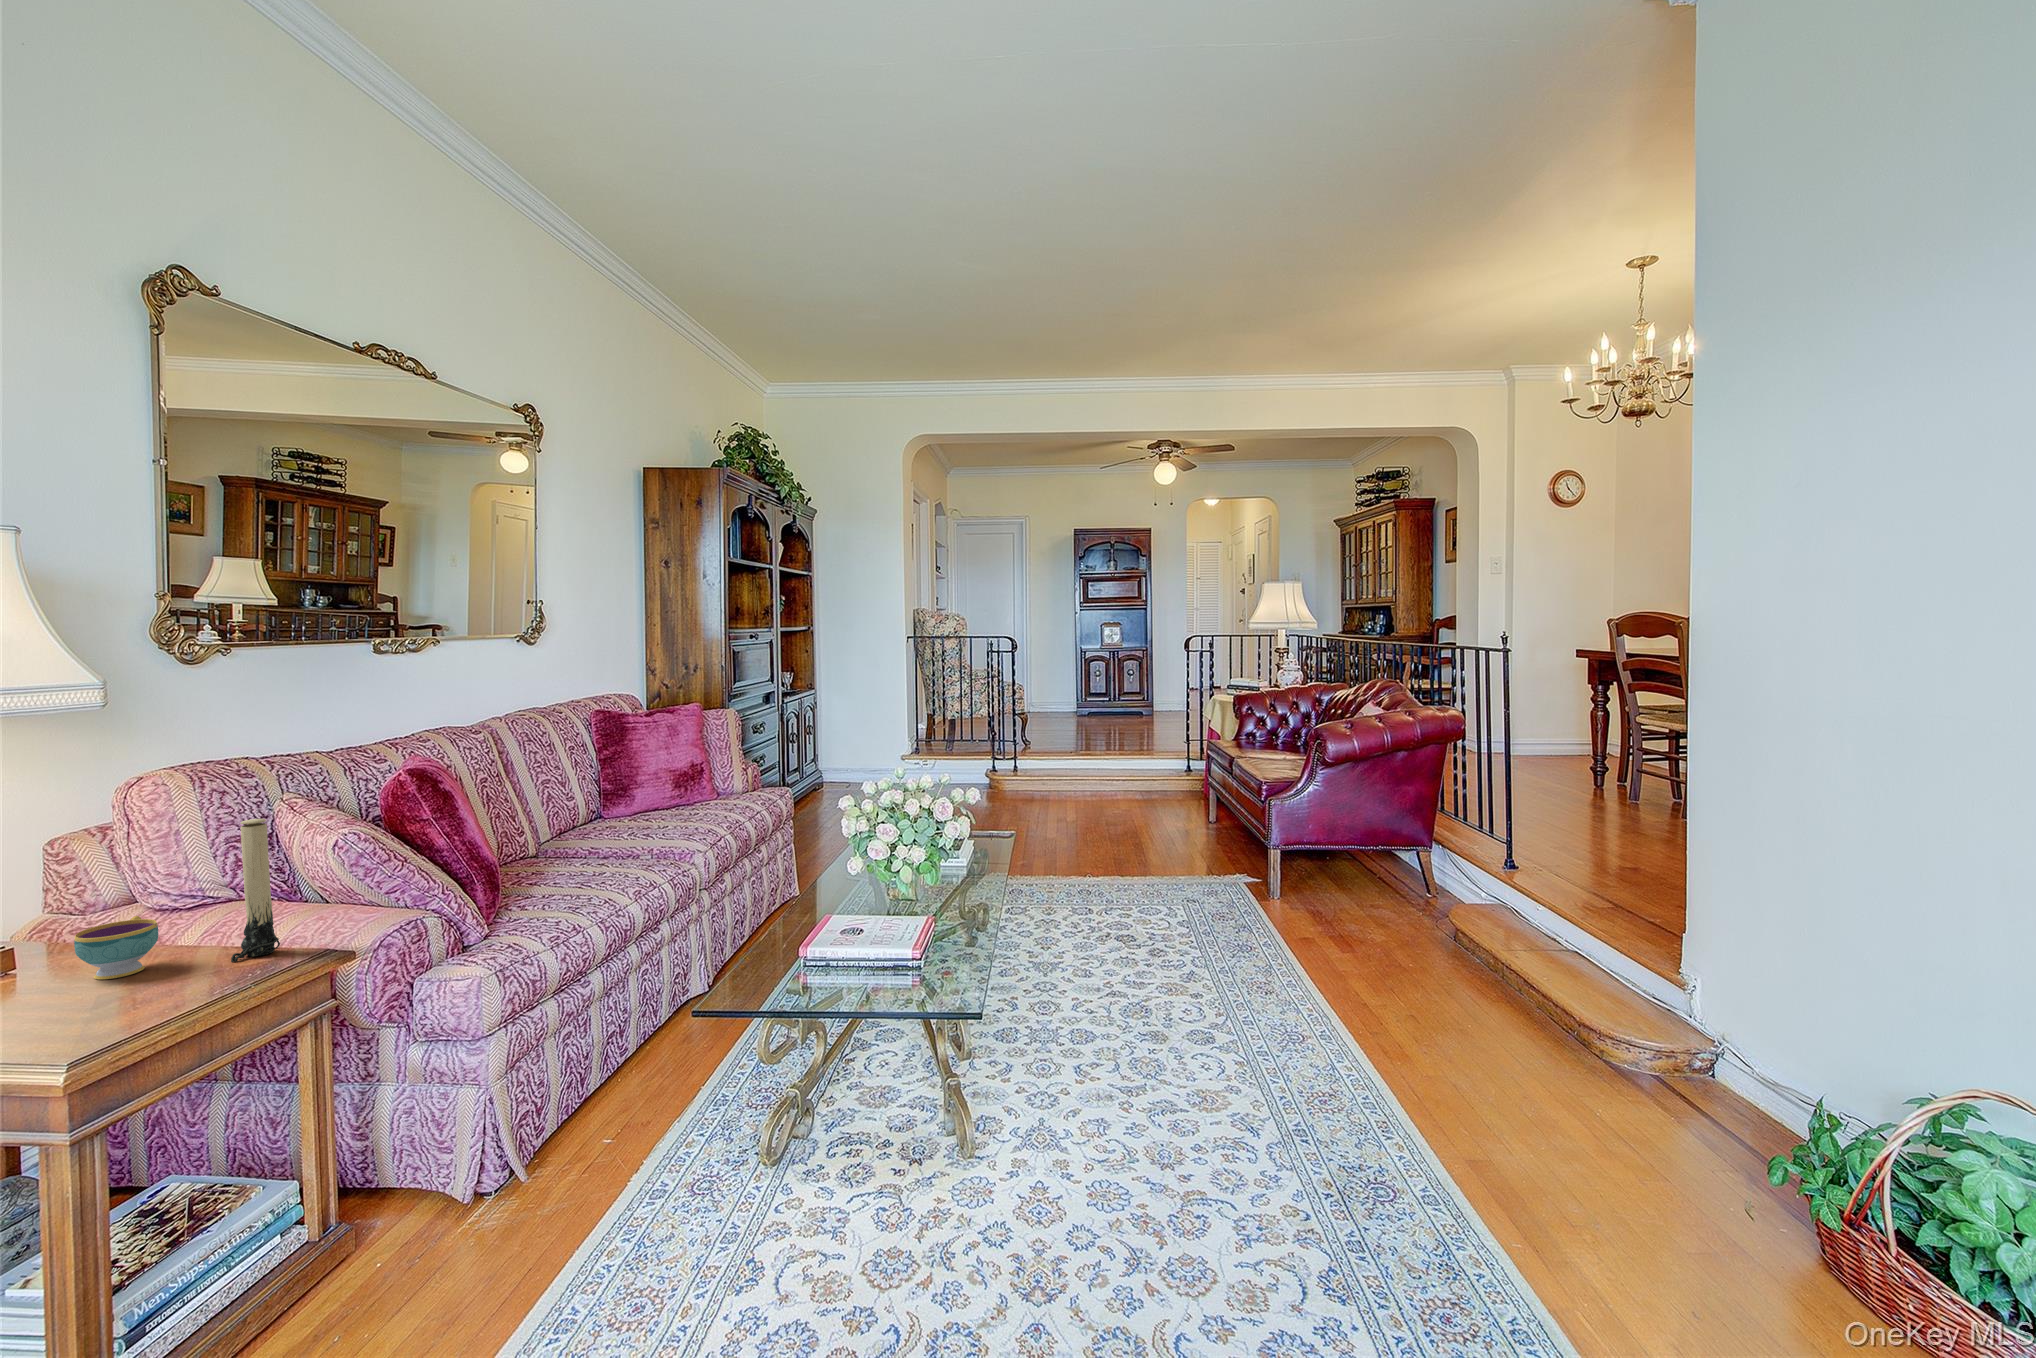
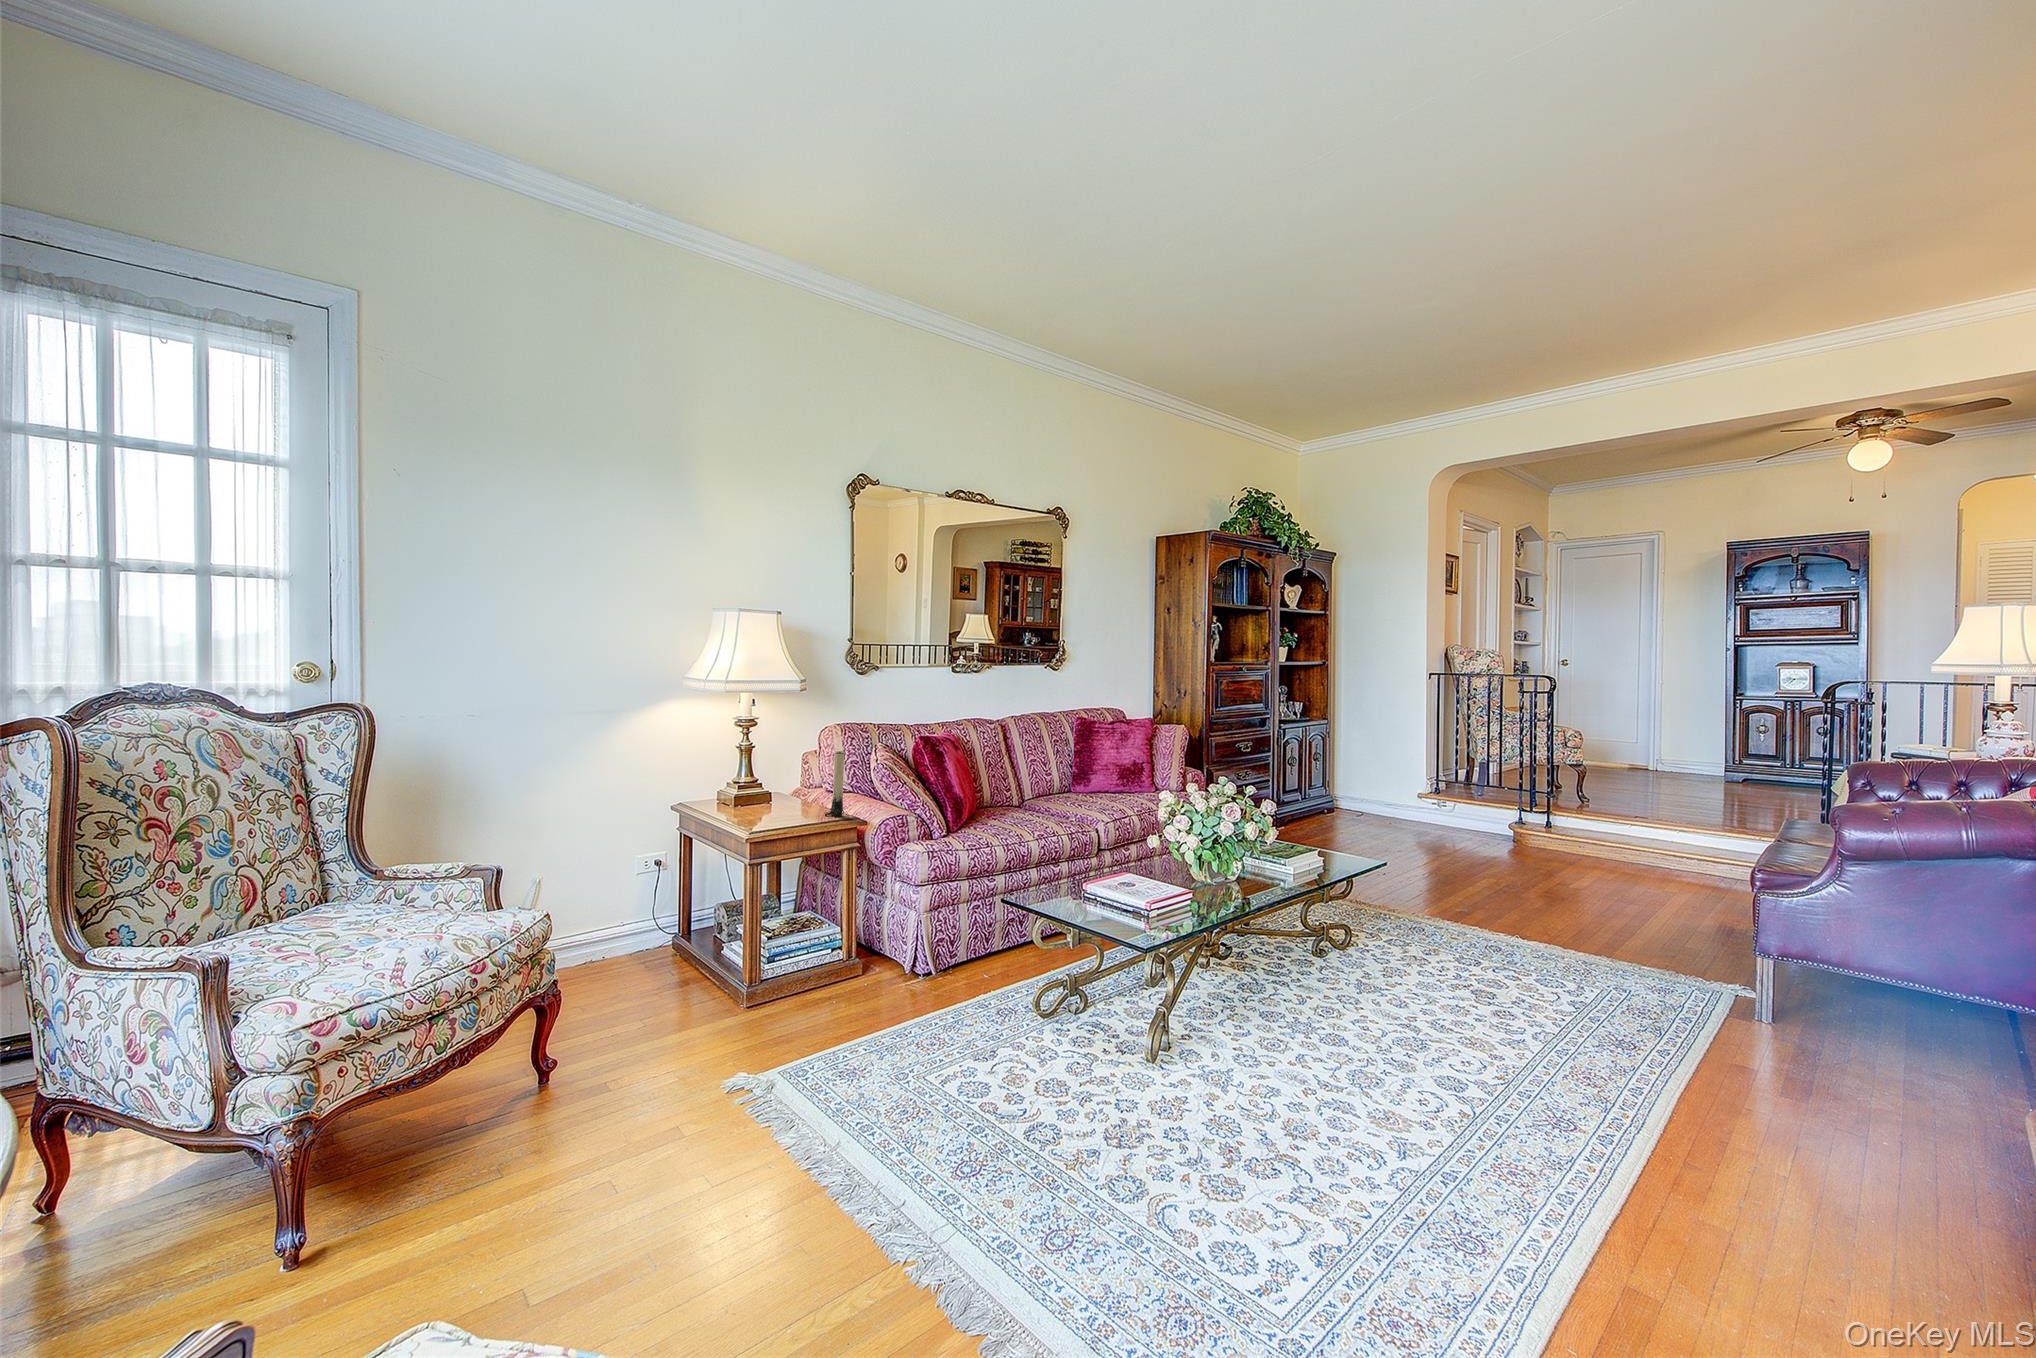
teacup: present [74,916,159,980] -> none [777,786,805,811]

